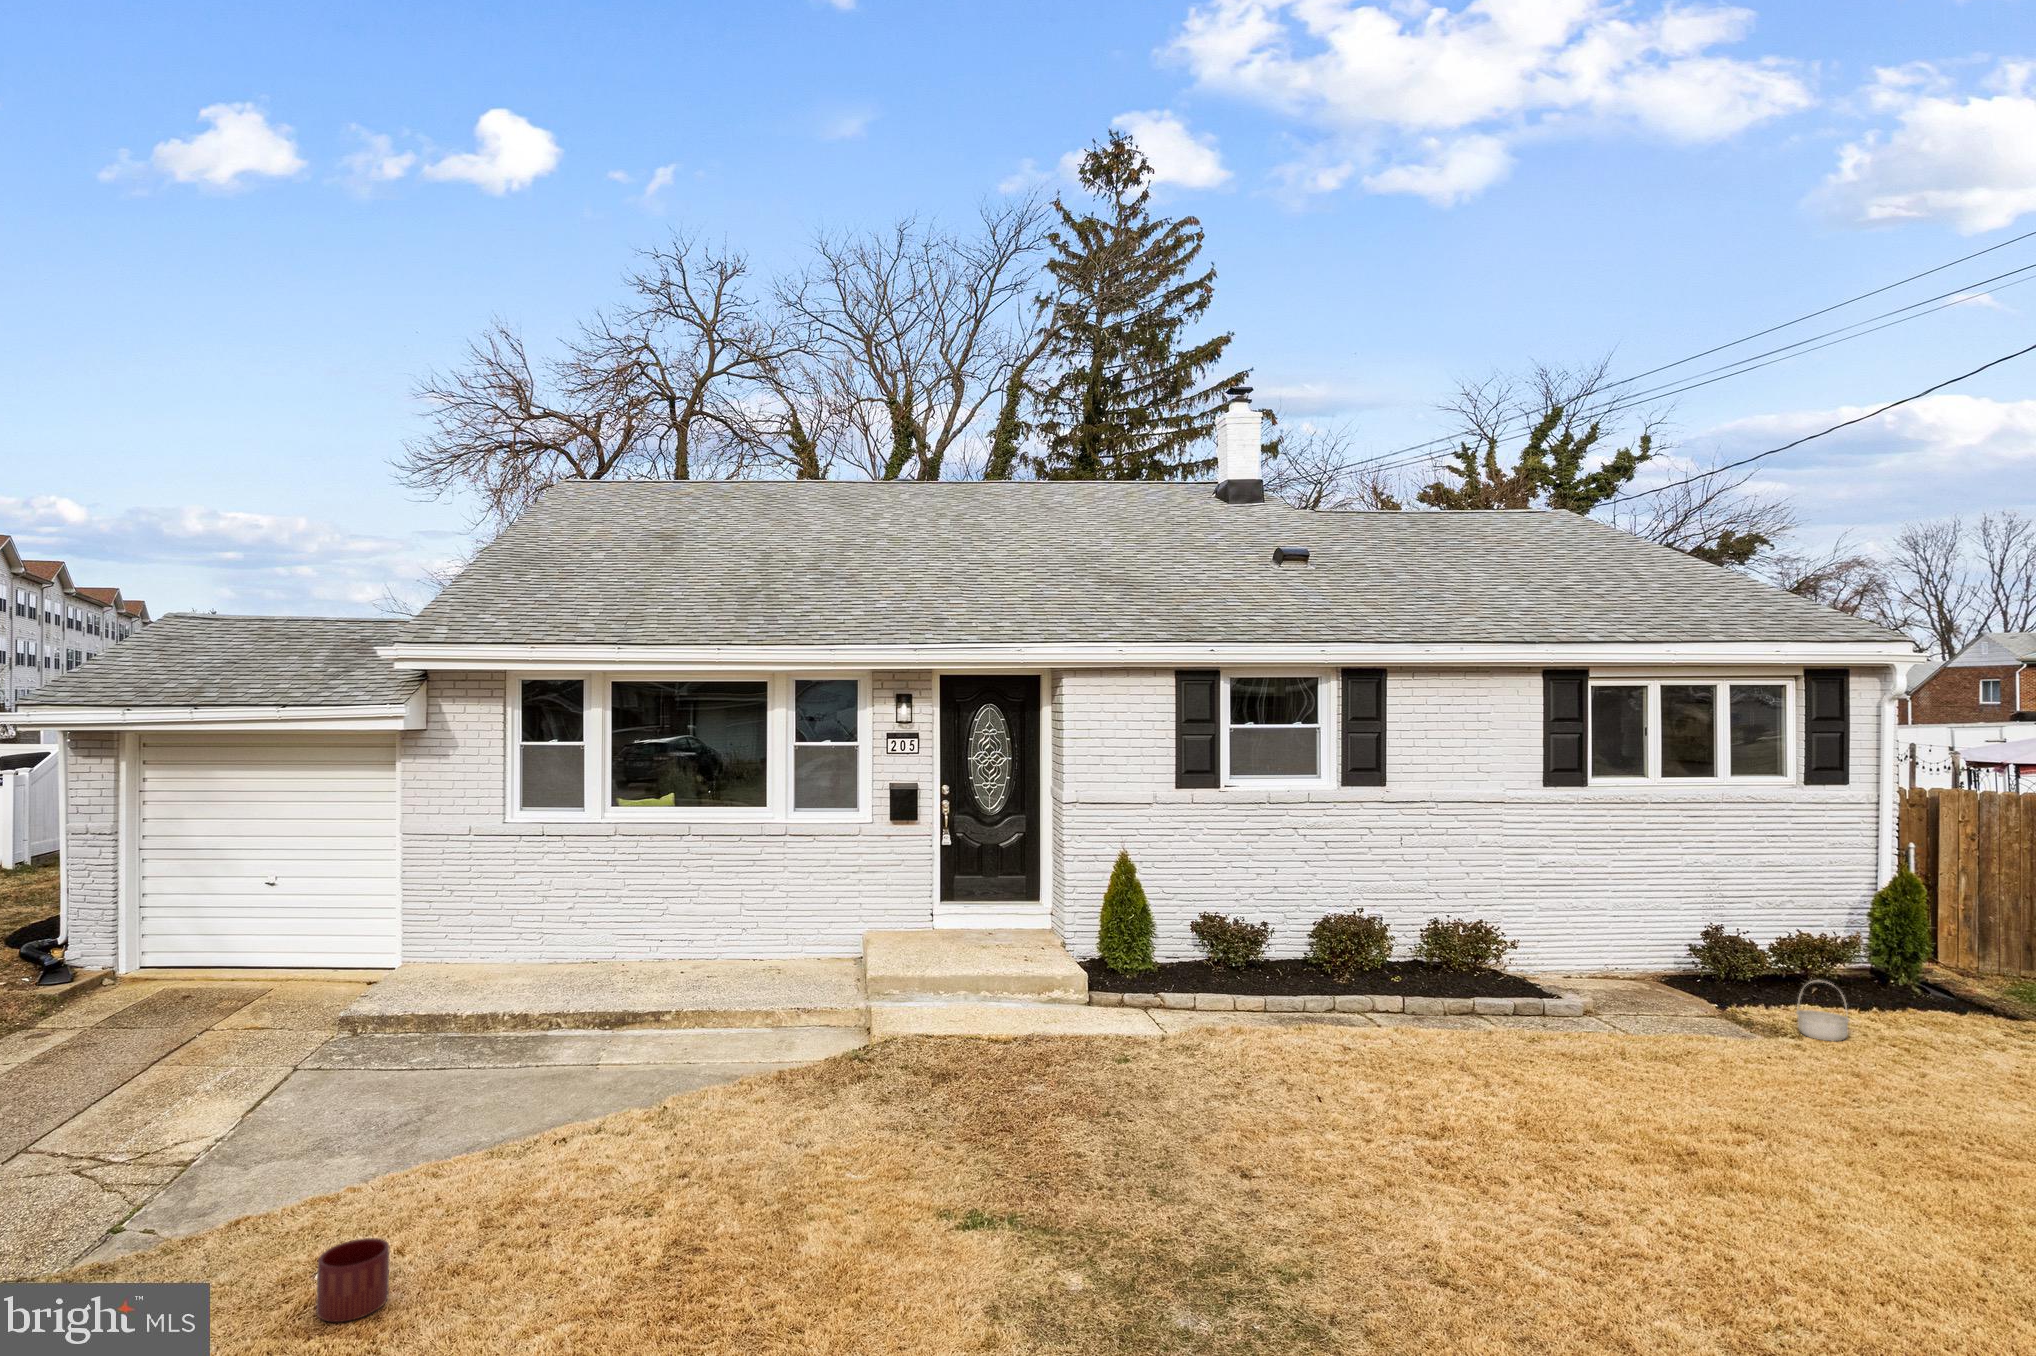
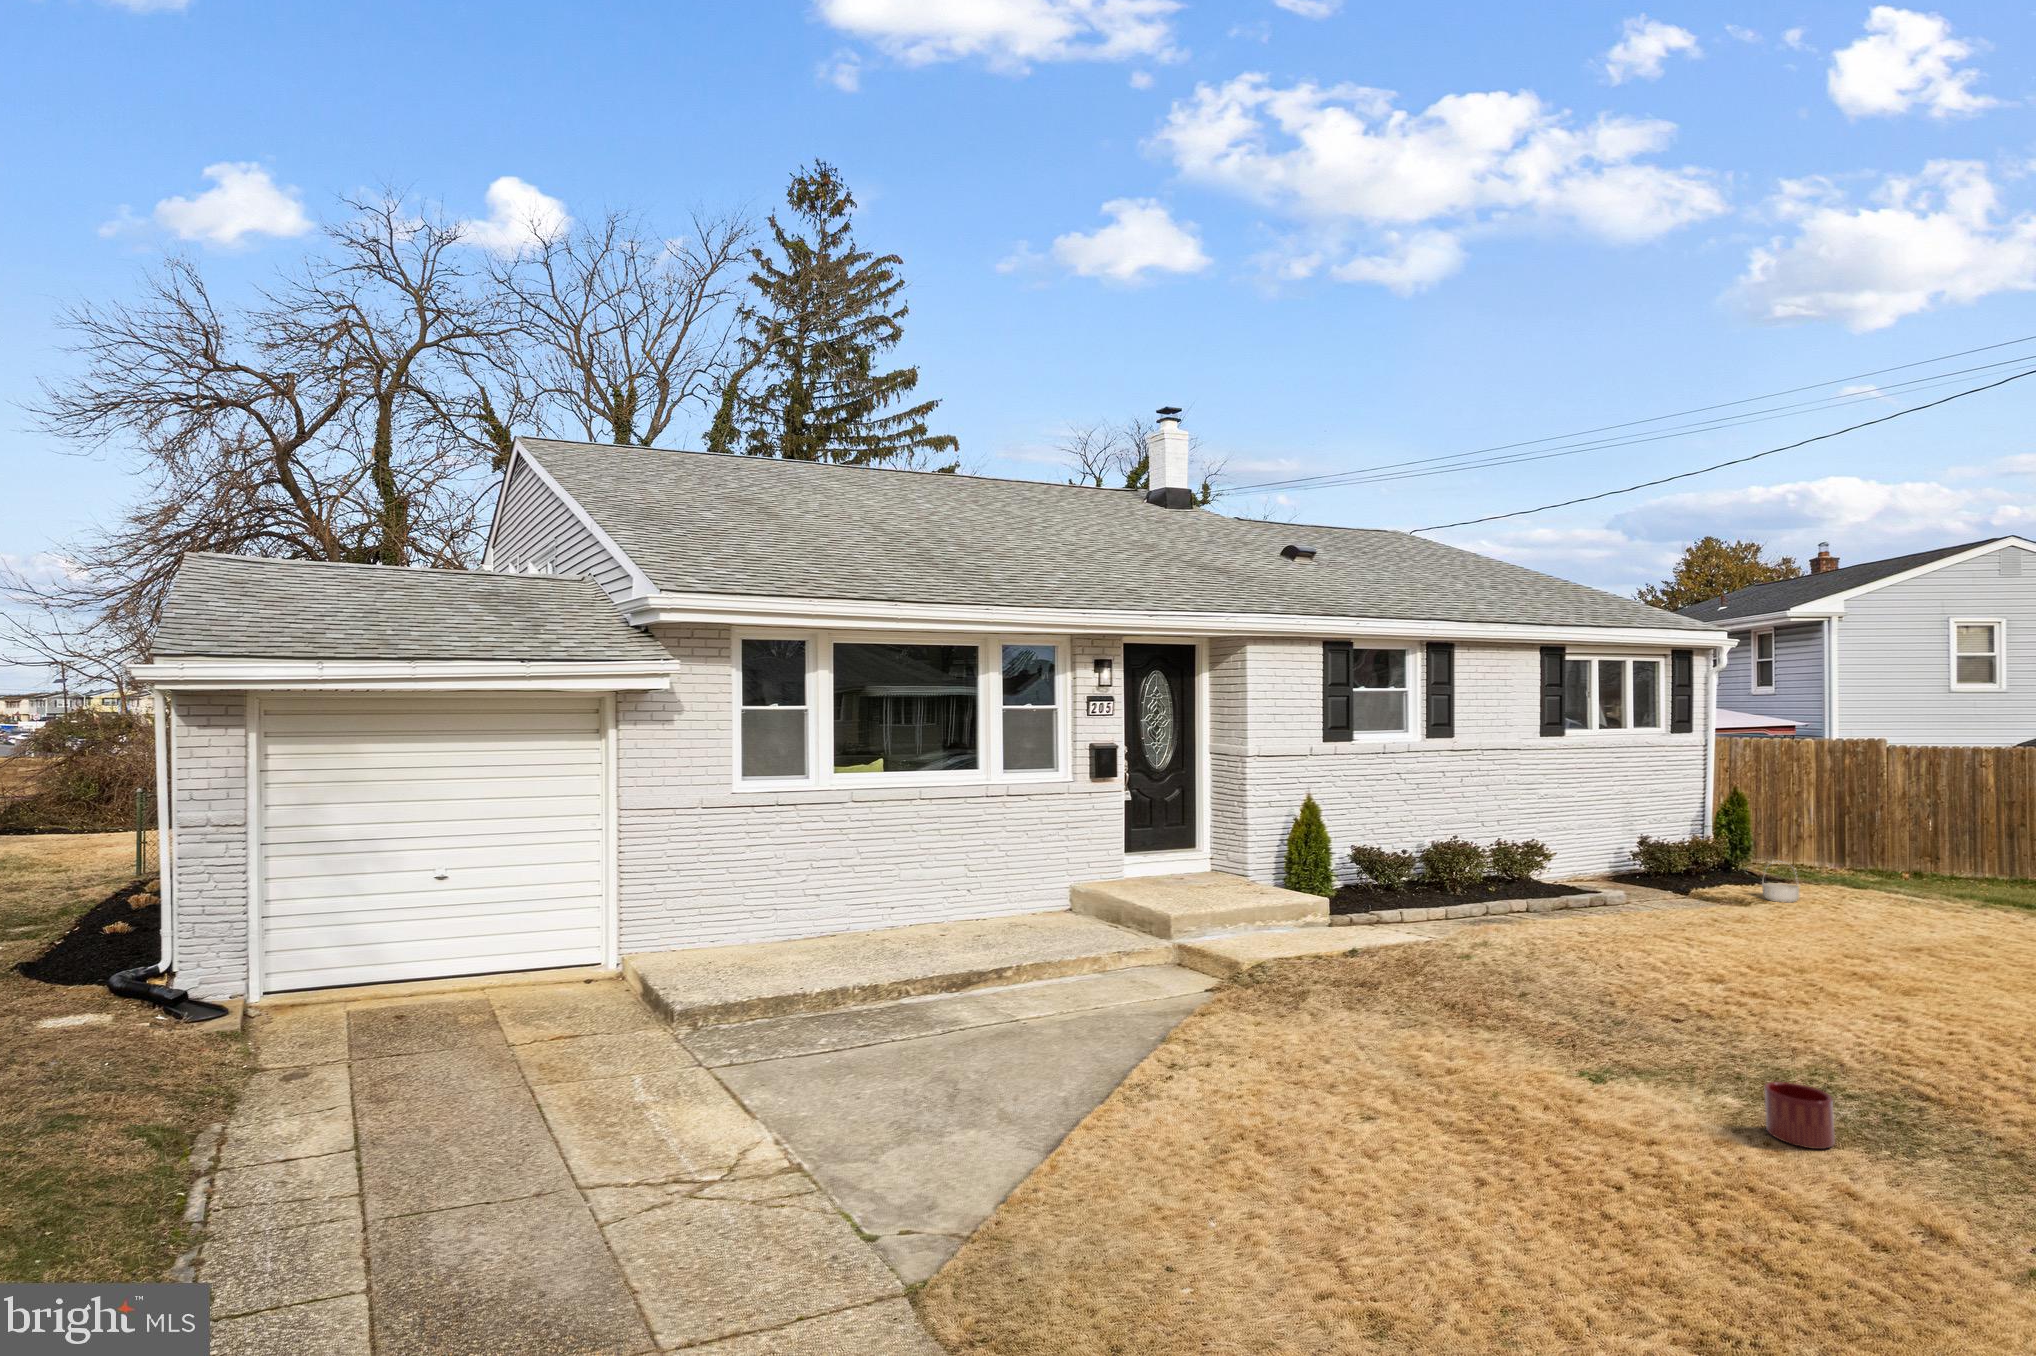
planter: present [316,1238,390,1322] -> present [1765,1082,1835,1149]

